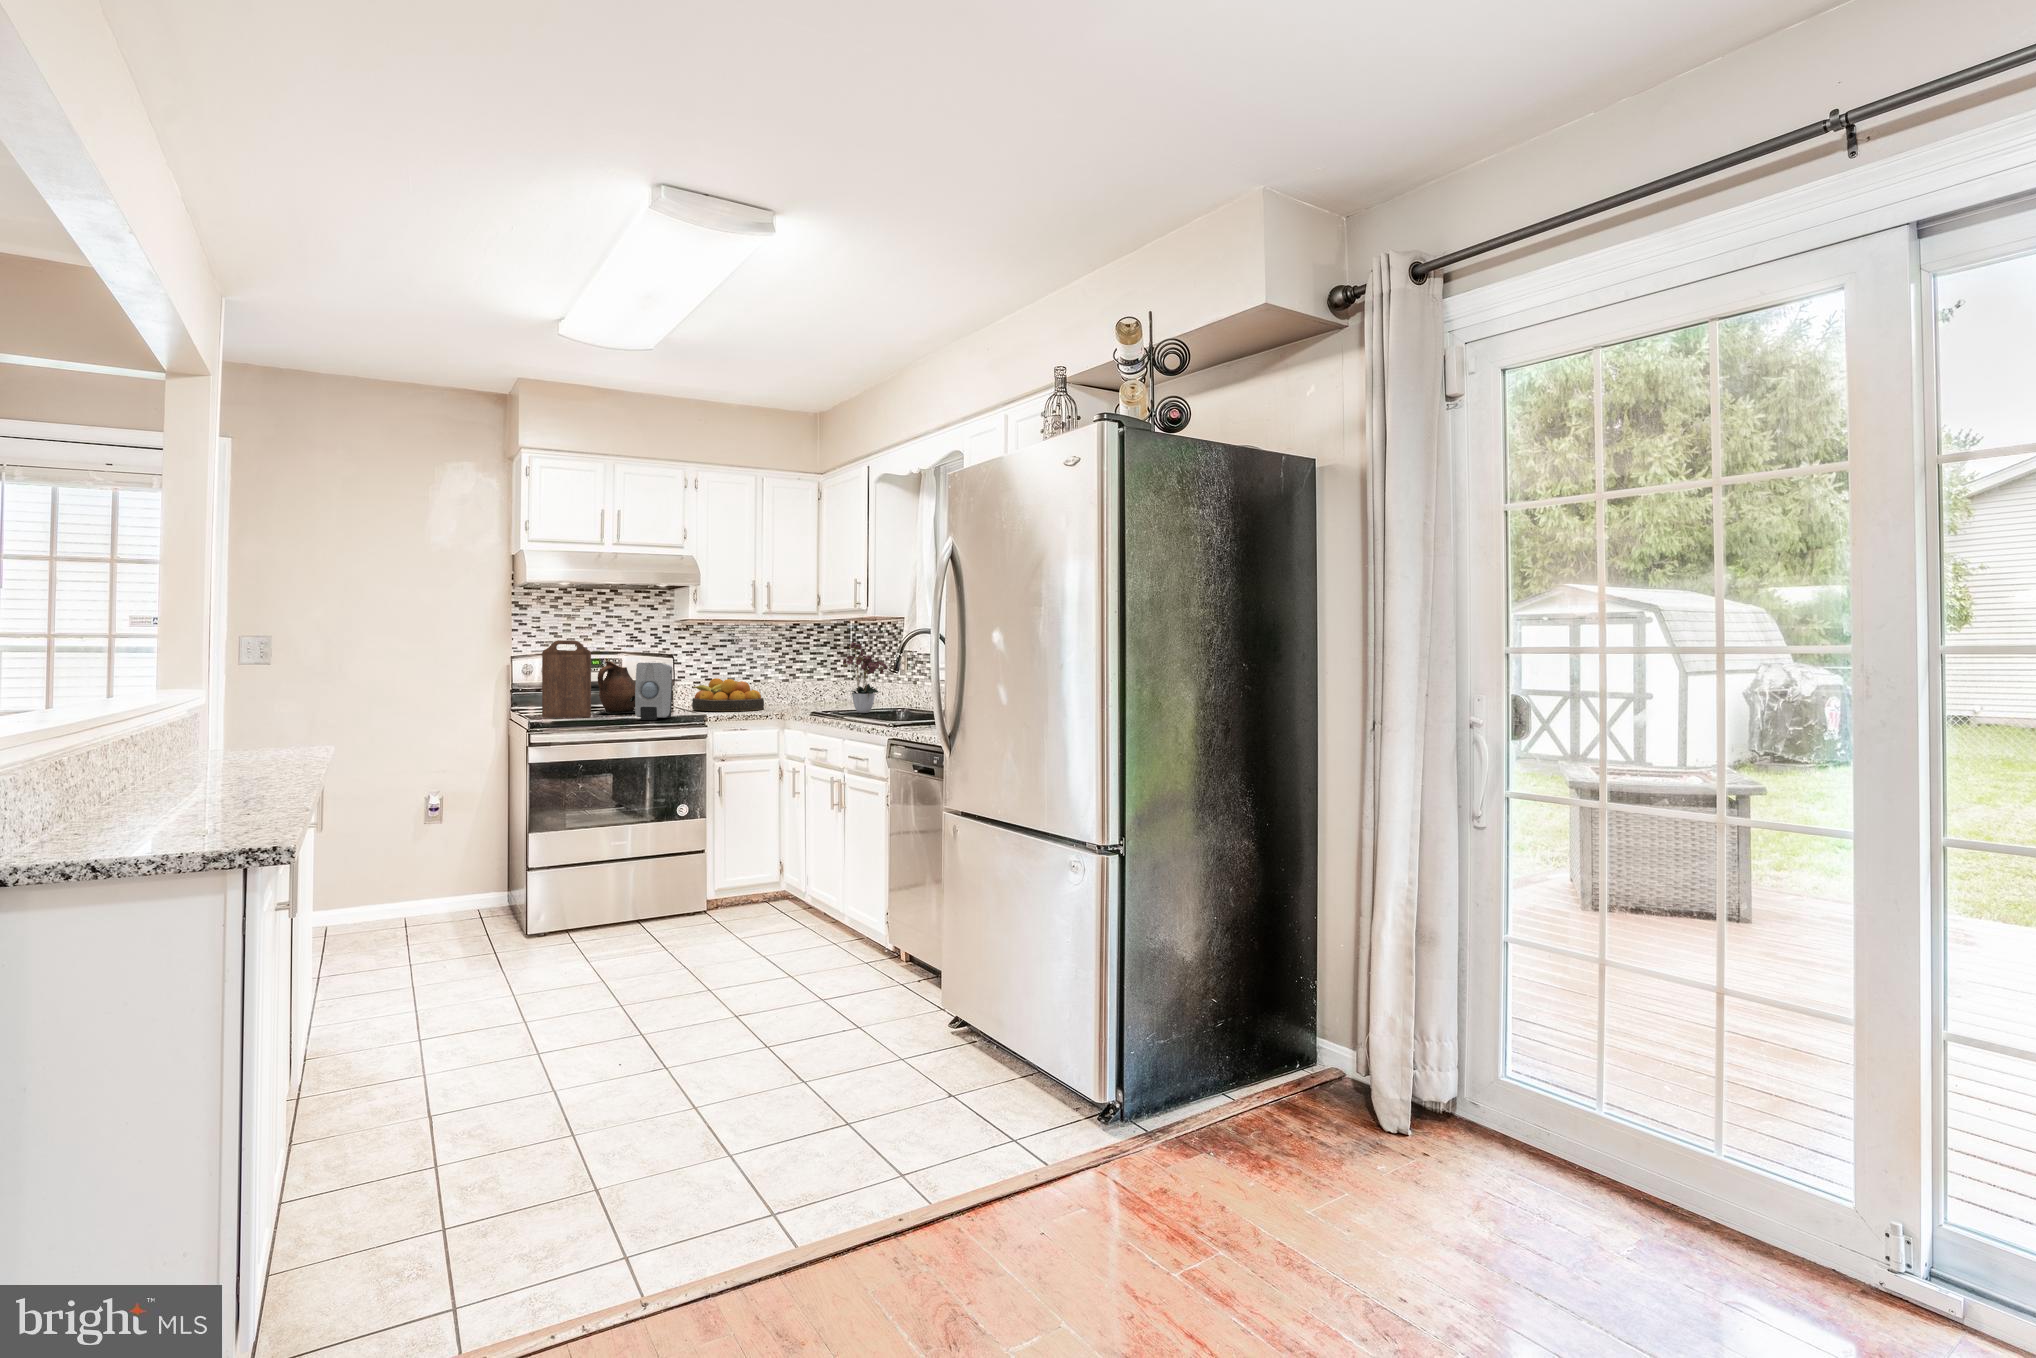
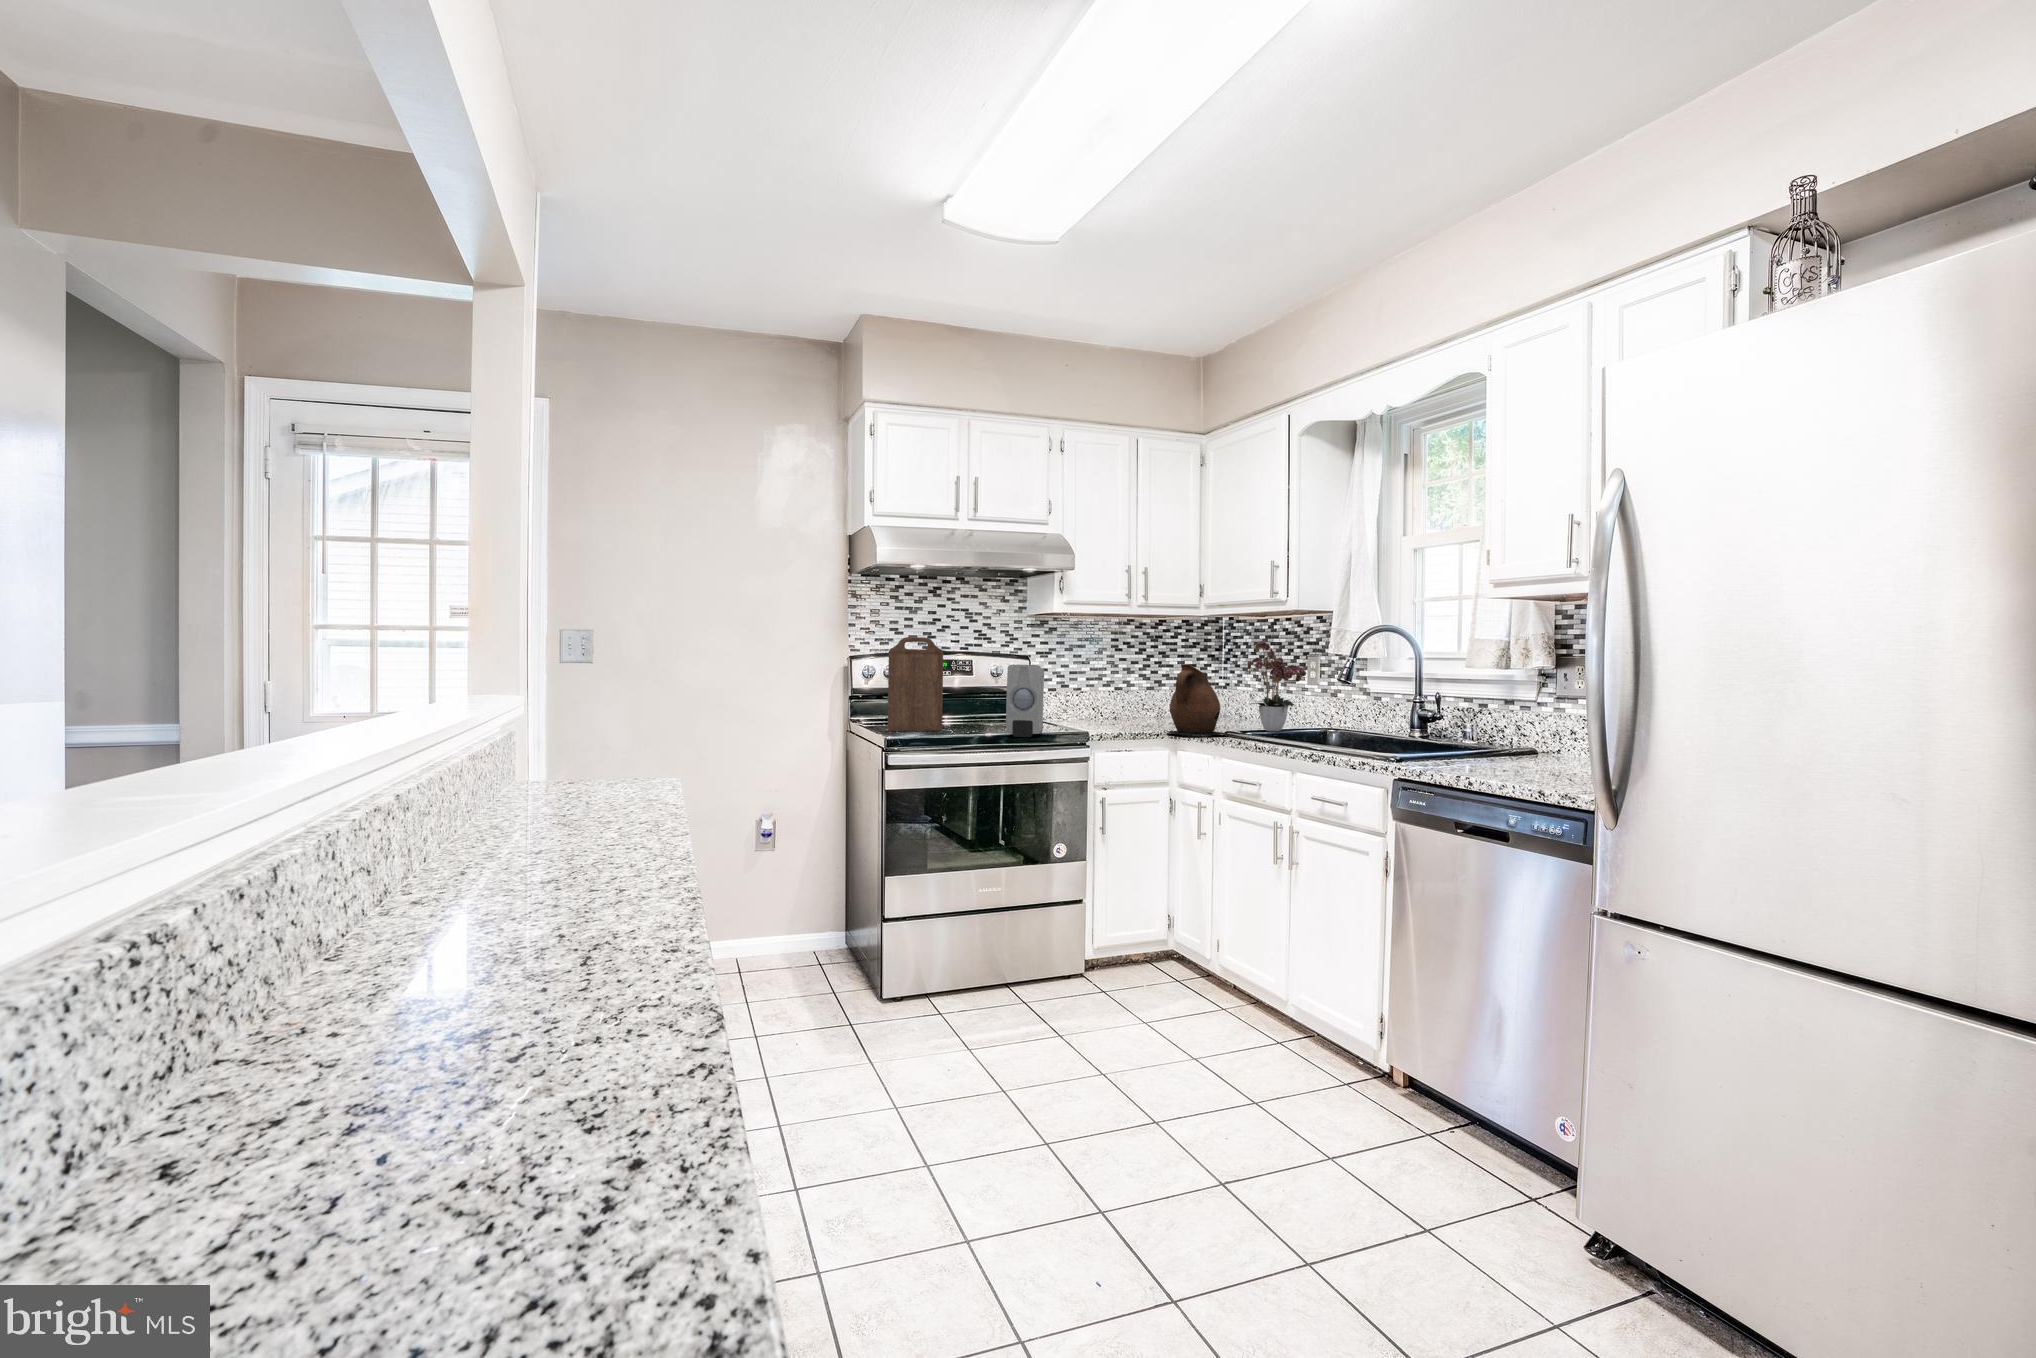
ceramic pitcher: present [598,661,635,713] -> present [1165,664,1227,736]
fruit bowl: present [692,678,764,711] -> none [1044,685,1129,725]

